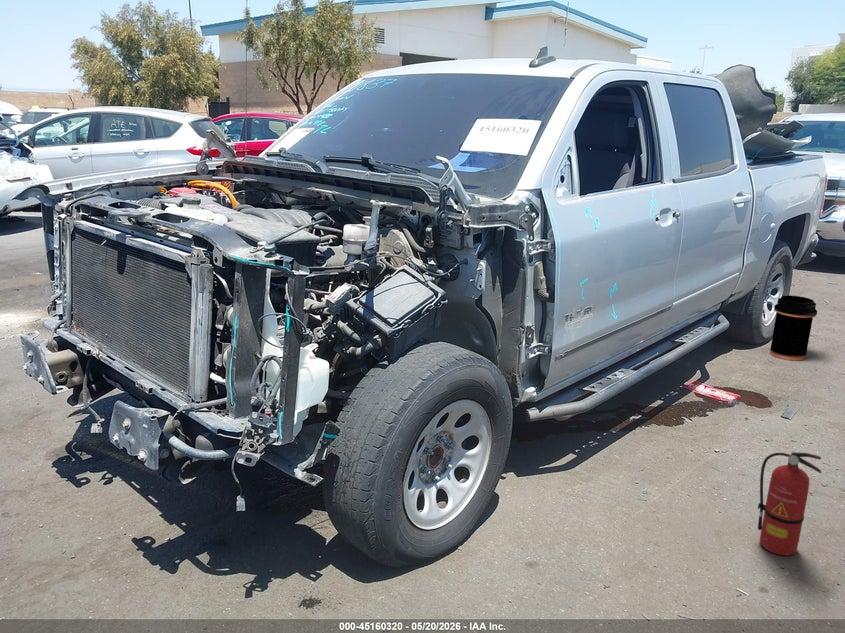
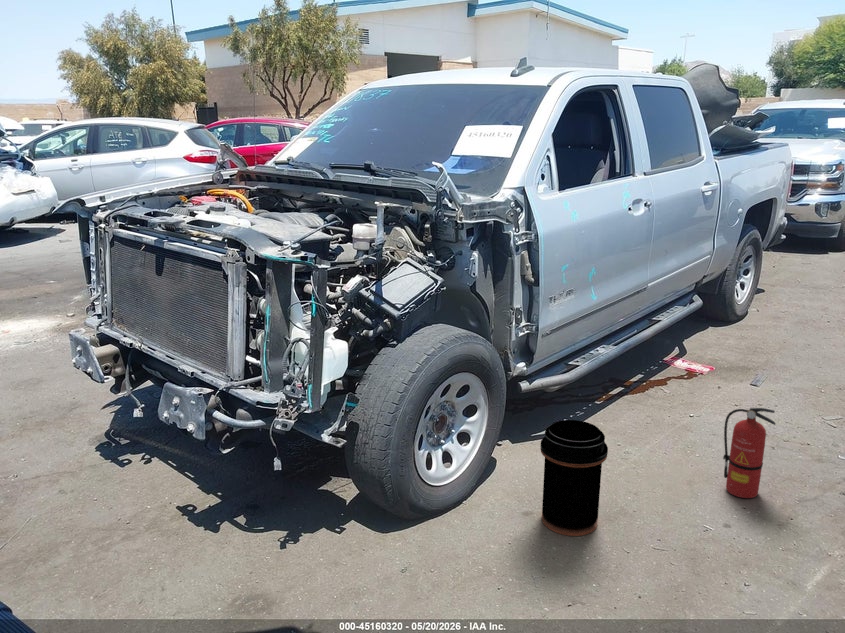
trash can: present [770,296,817,361] -> present [540,420,608,536]

